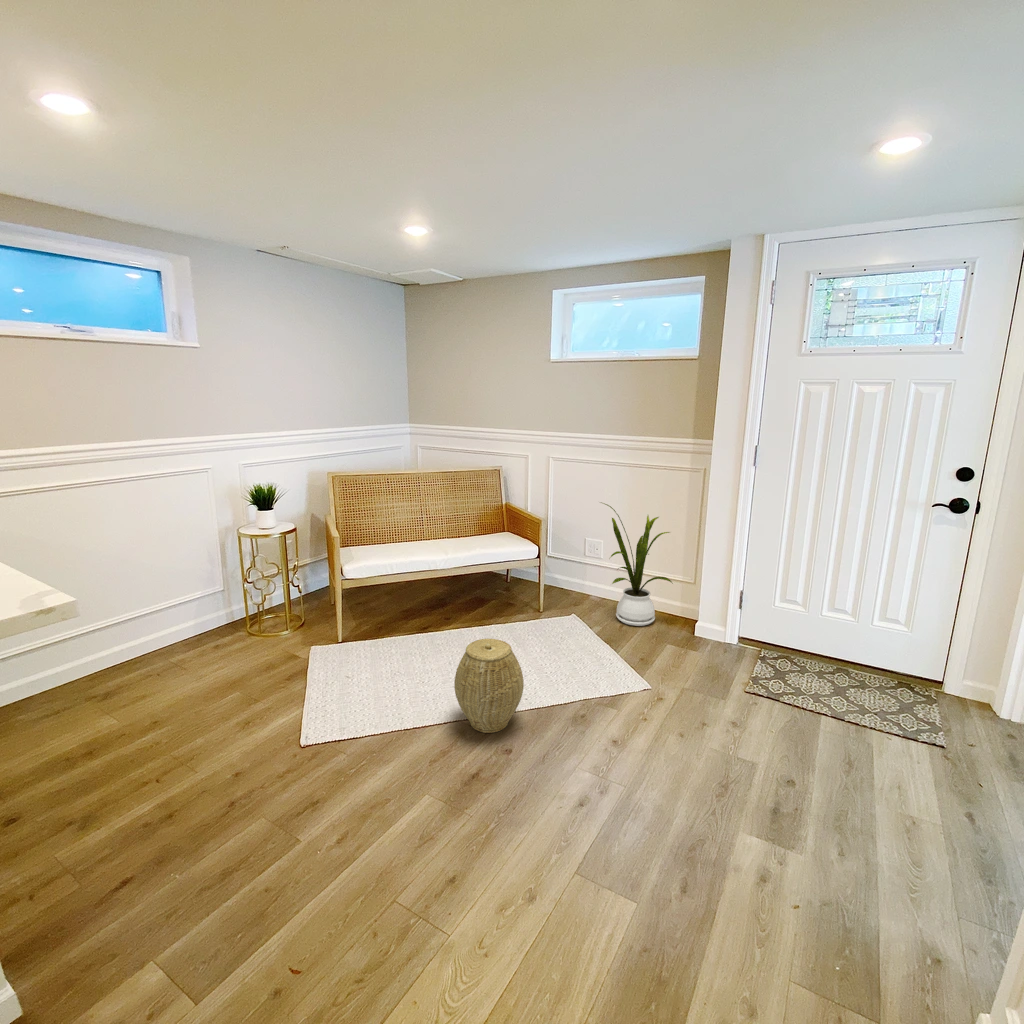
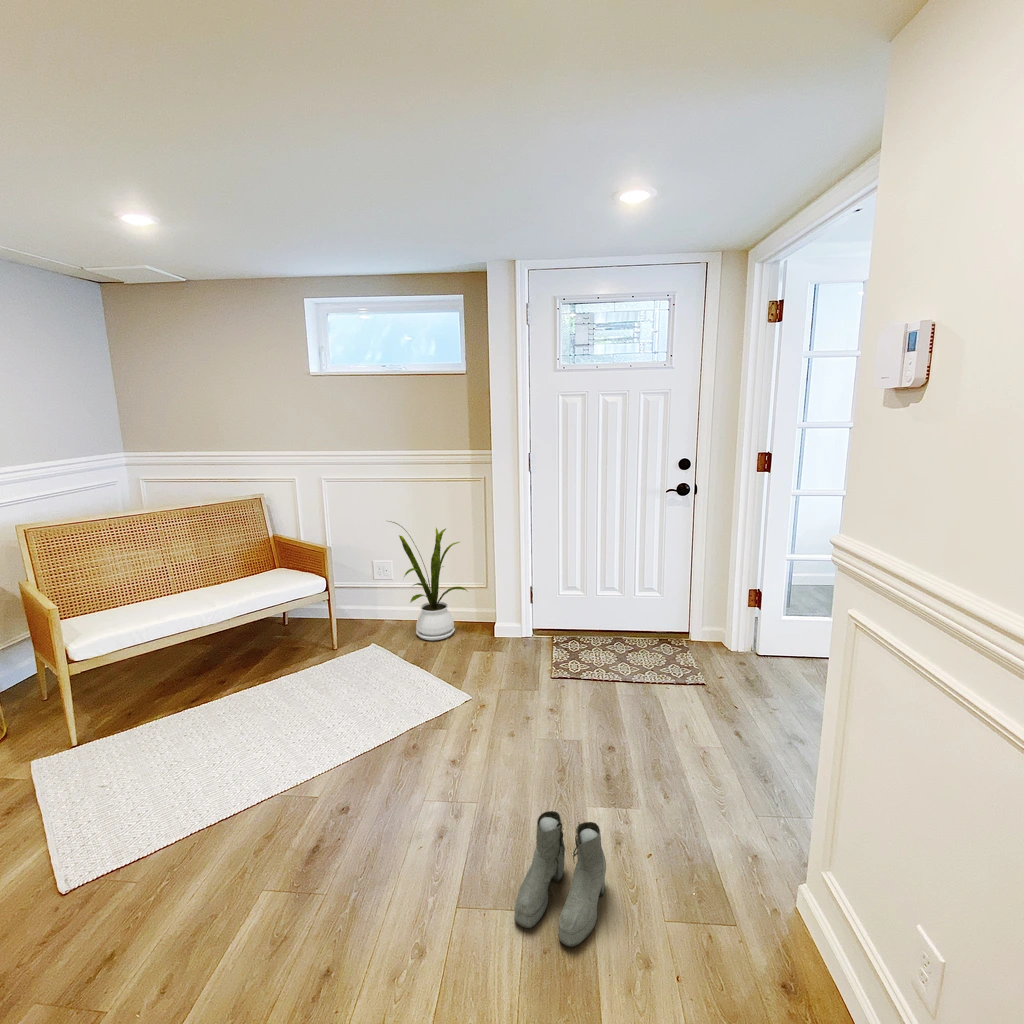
woven basket: present [454,639,524,733] -> none [265,687,349,798]
boots: none [625,815,733,954] -> present [514,811,606,947]

